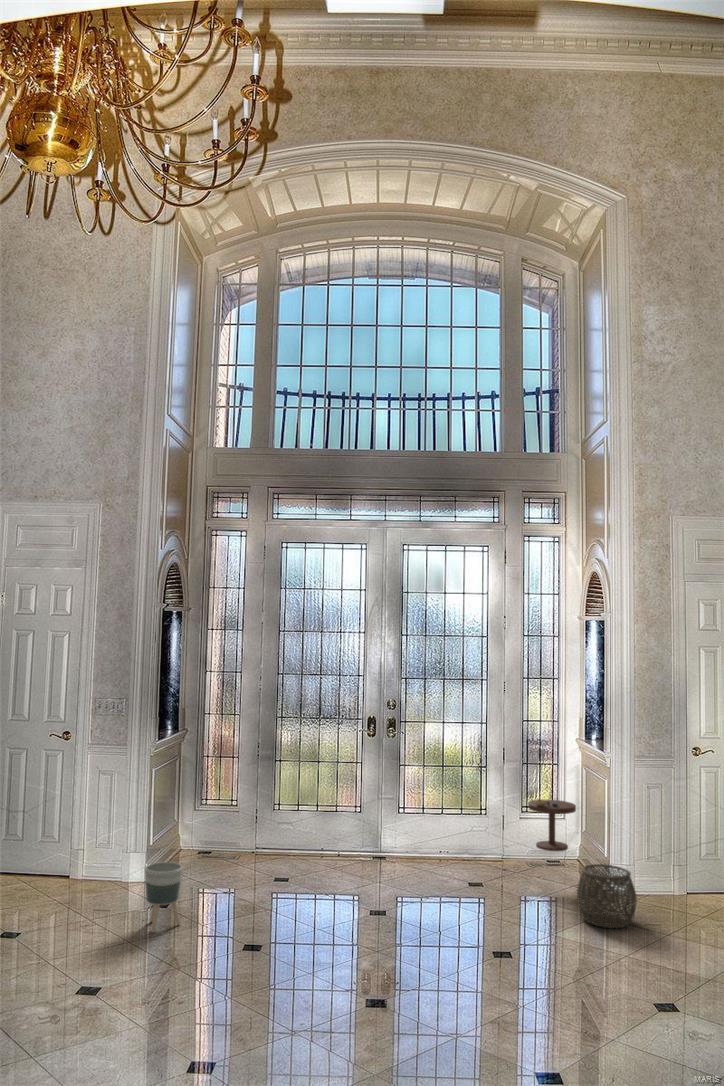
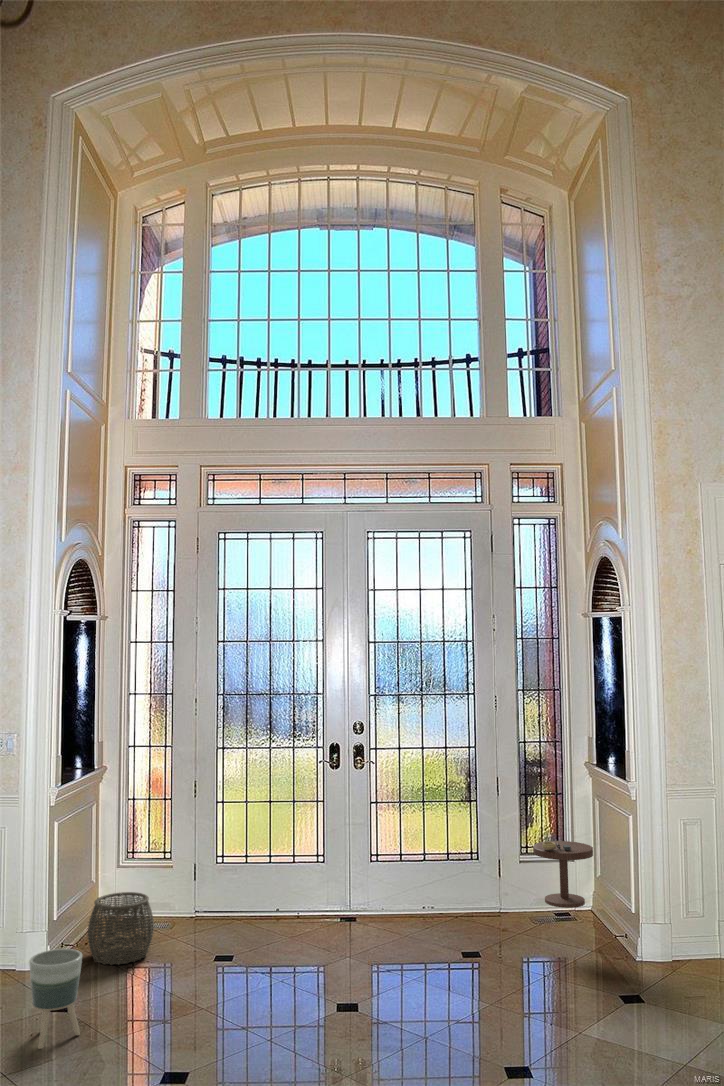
woven basket: present [577,864,637,928] -> present [87,892,154,965]

